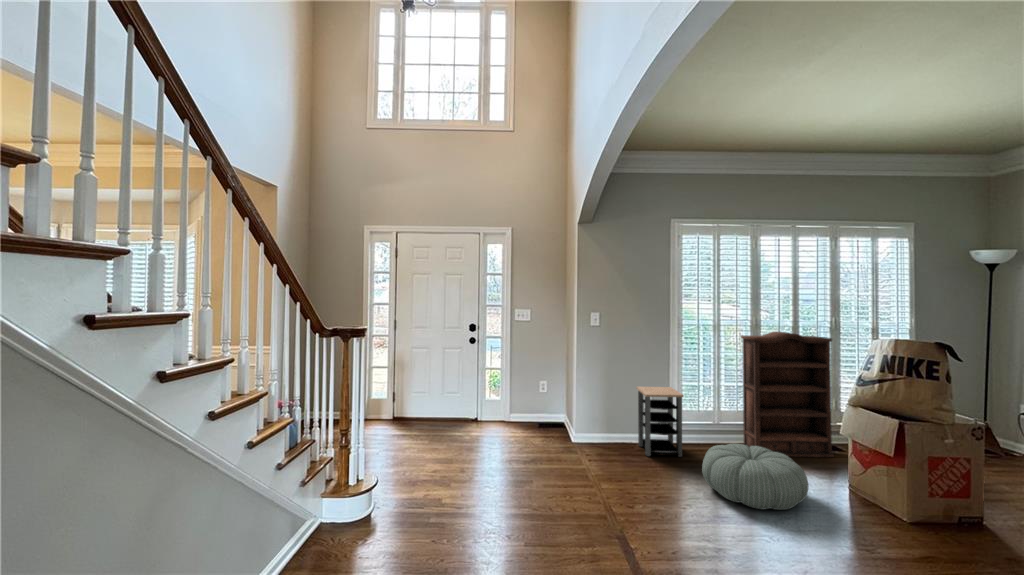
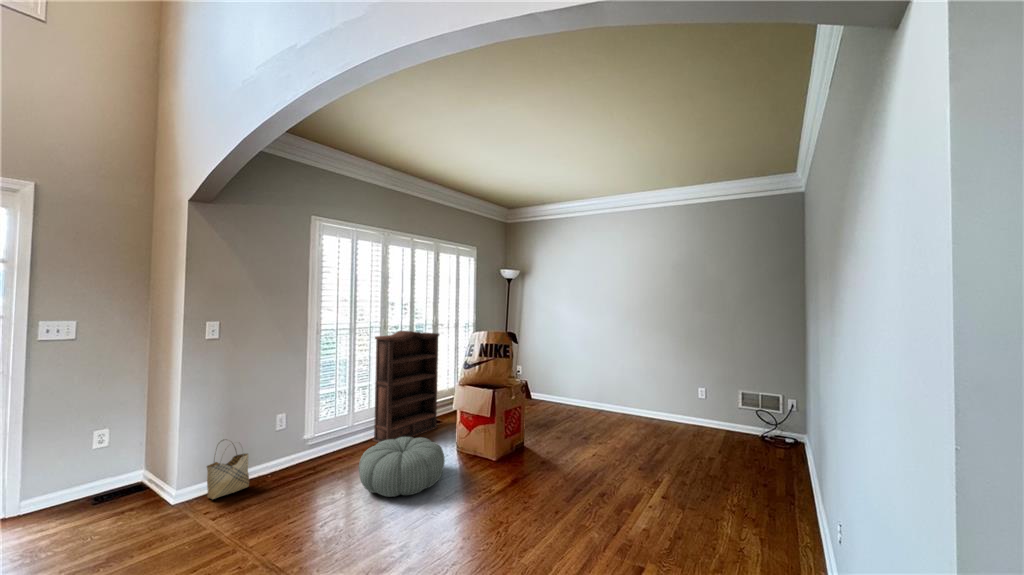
side table: present [636,387,684,457] -> none [268,399,329,485]
woven basket: none [592,404,621,447] -> present [207,443,249,499]

